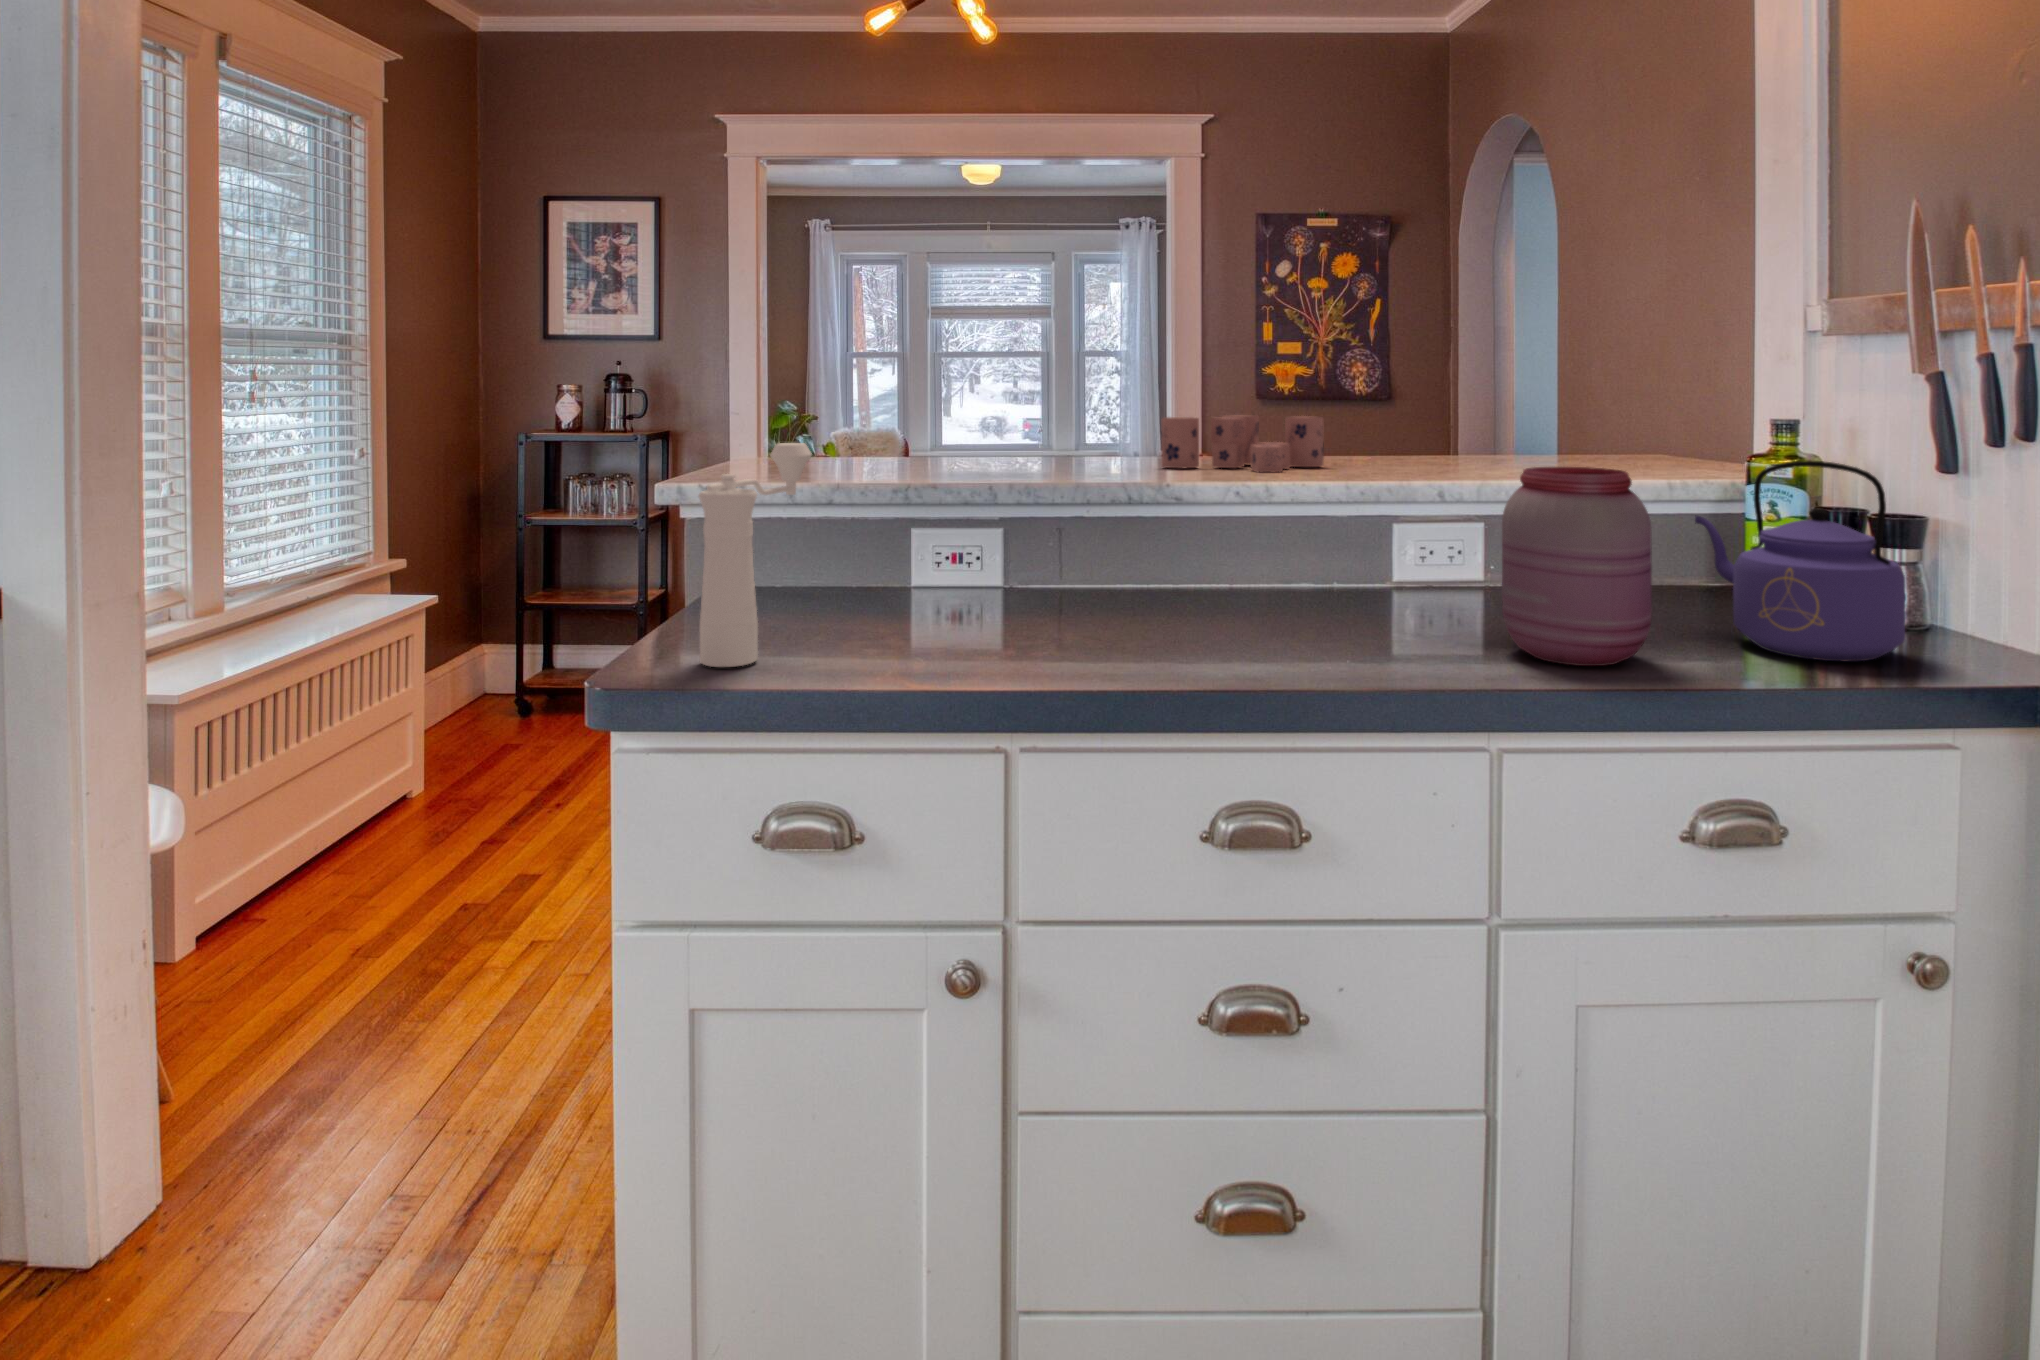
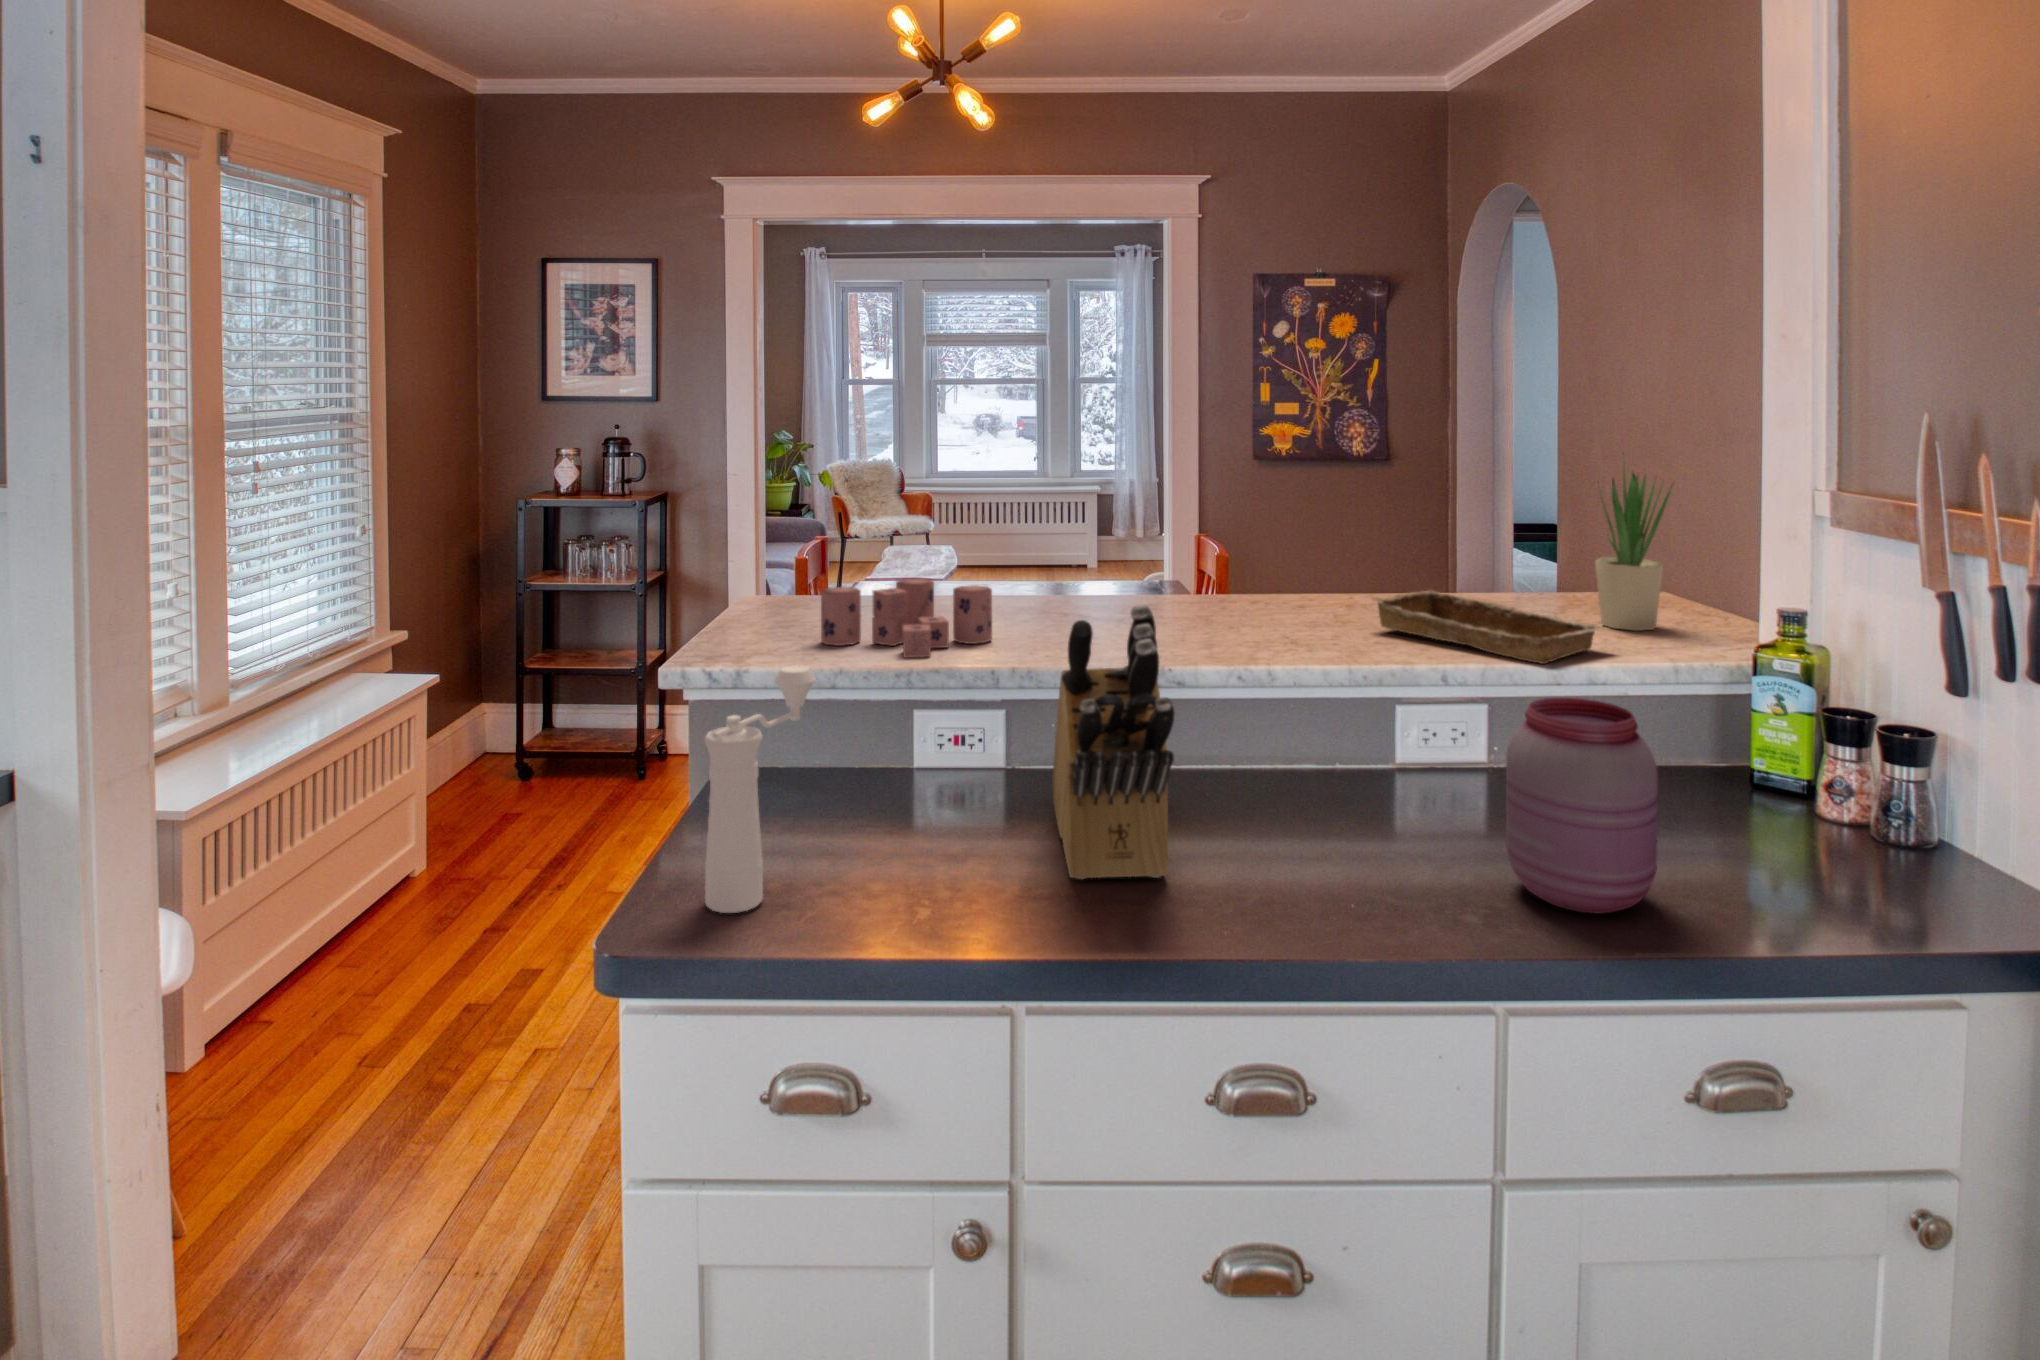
potted plant: none [1592,286,1671,466] -> present [1595,453,1672,631]
knife block: none [1050,366,1170,648] -> present [1052,604,1175,879]
candle: present [1162,415,1324,472] -> present [821,579,992,658]
tray: none [1366,433,1608,477] -> present [1372,590,1605,664]
kettle: present [1695,460,1905,661] -> none [1700,692,1914,906]

